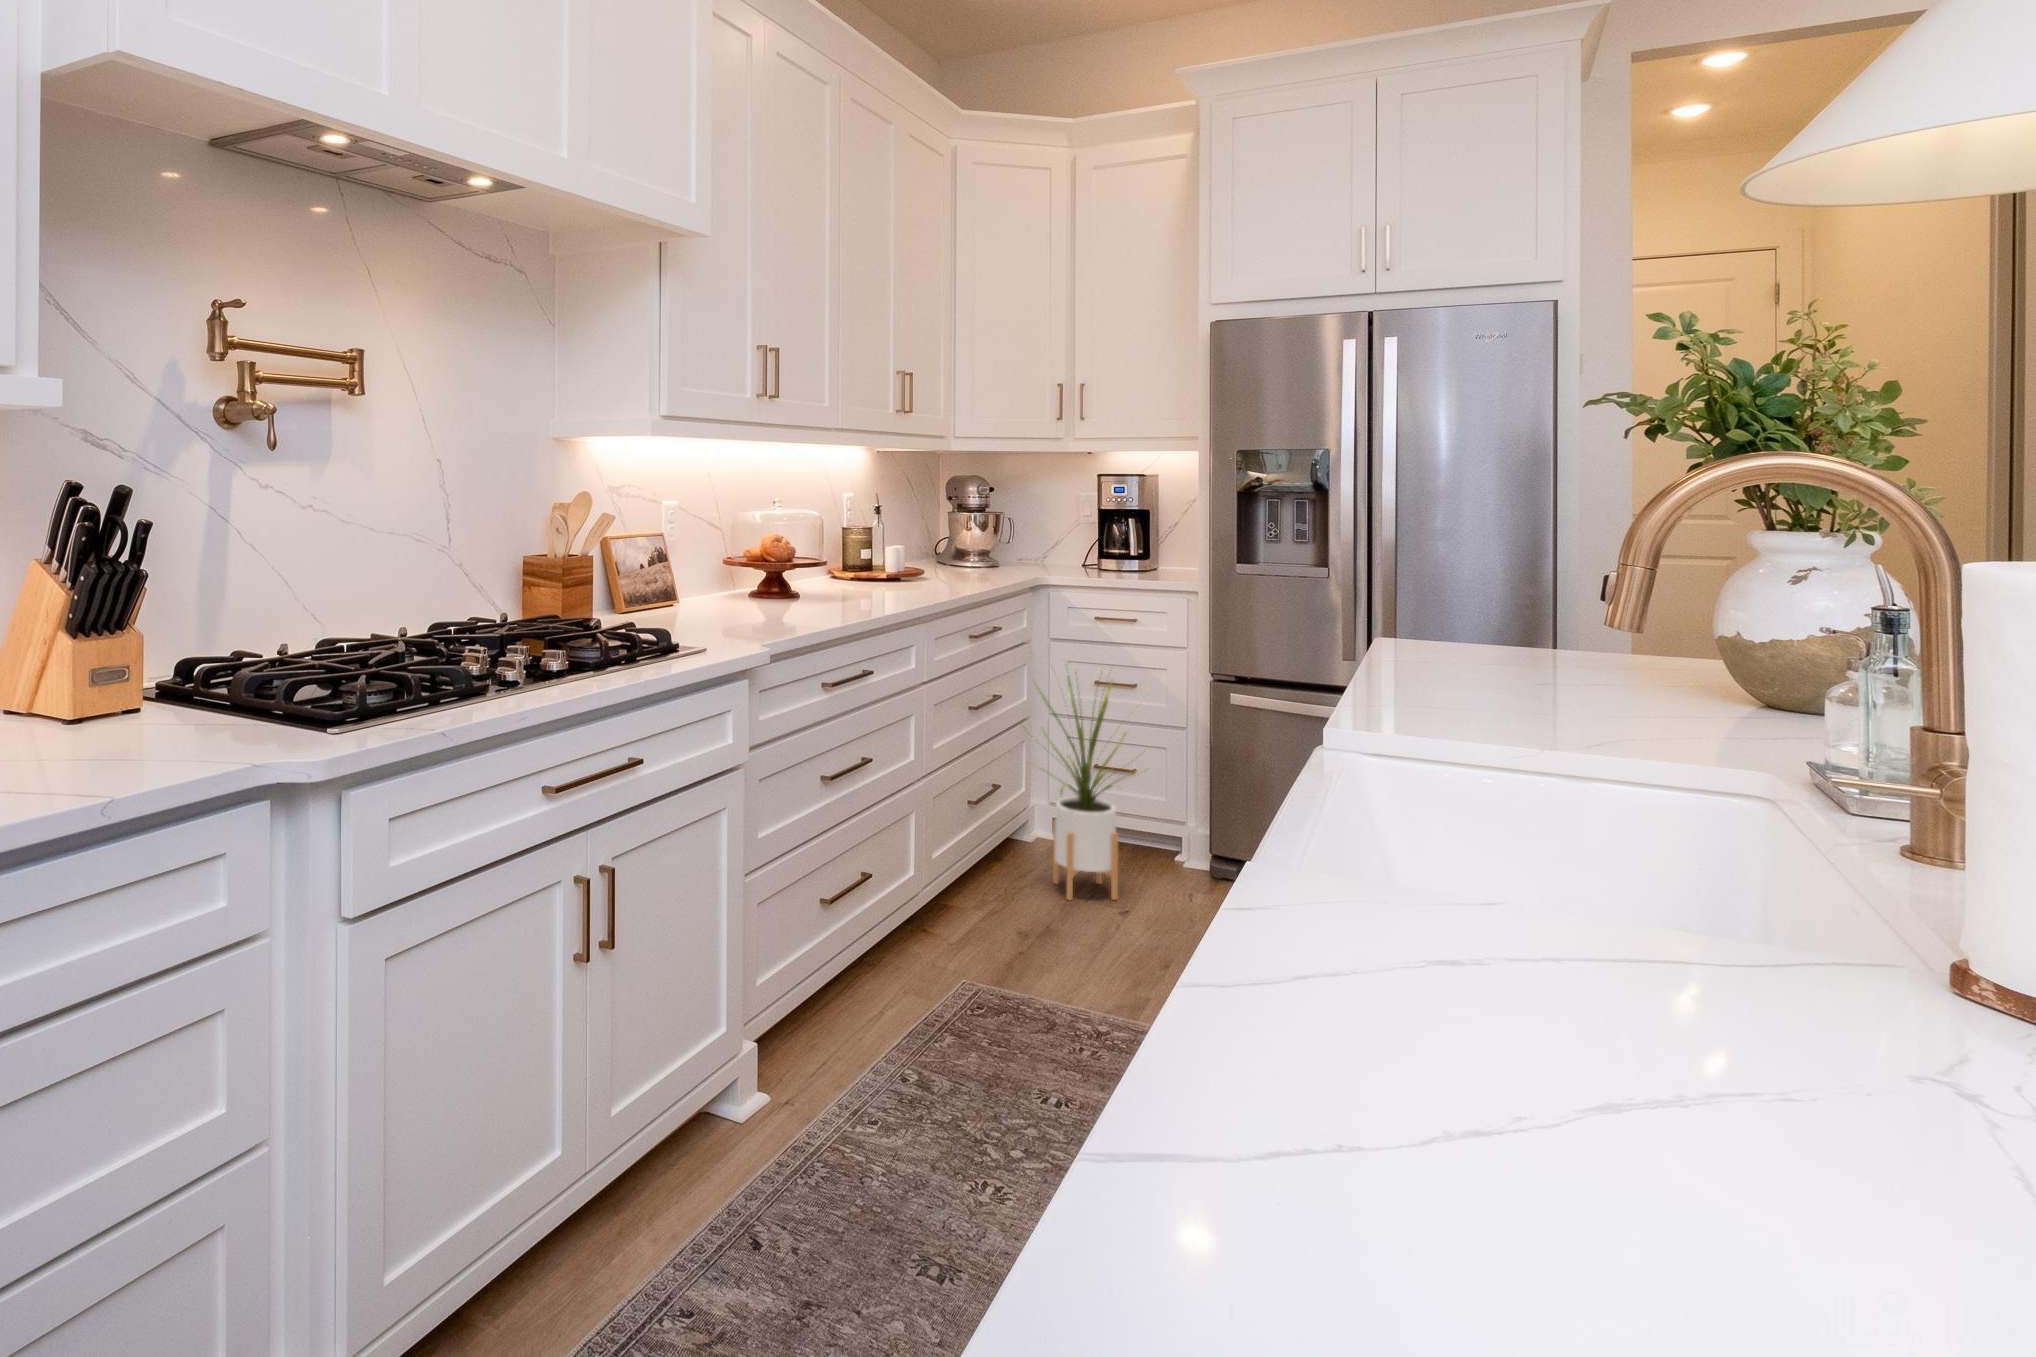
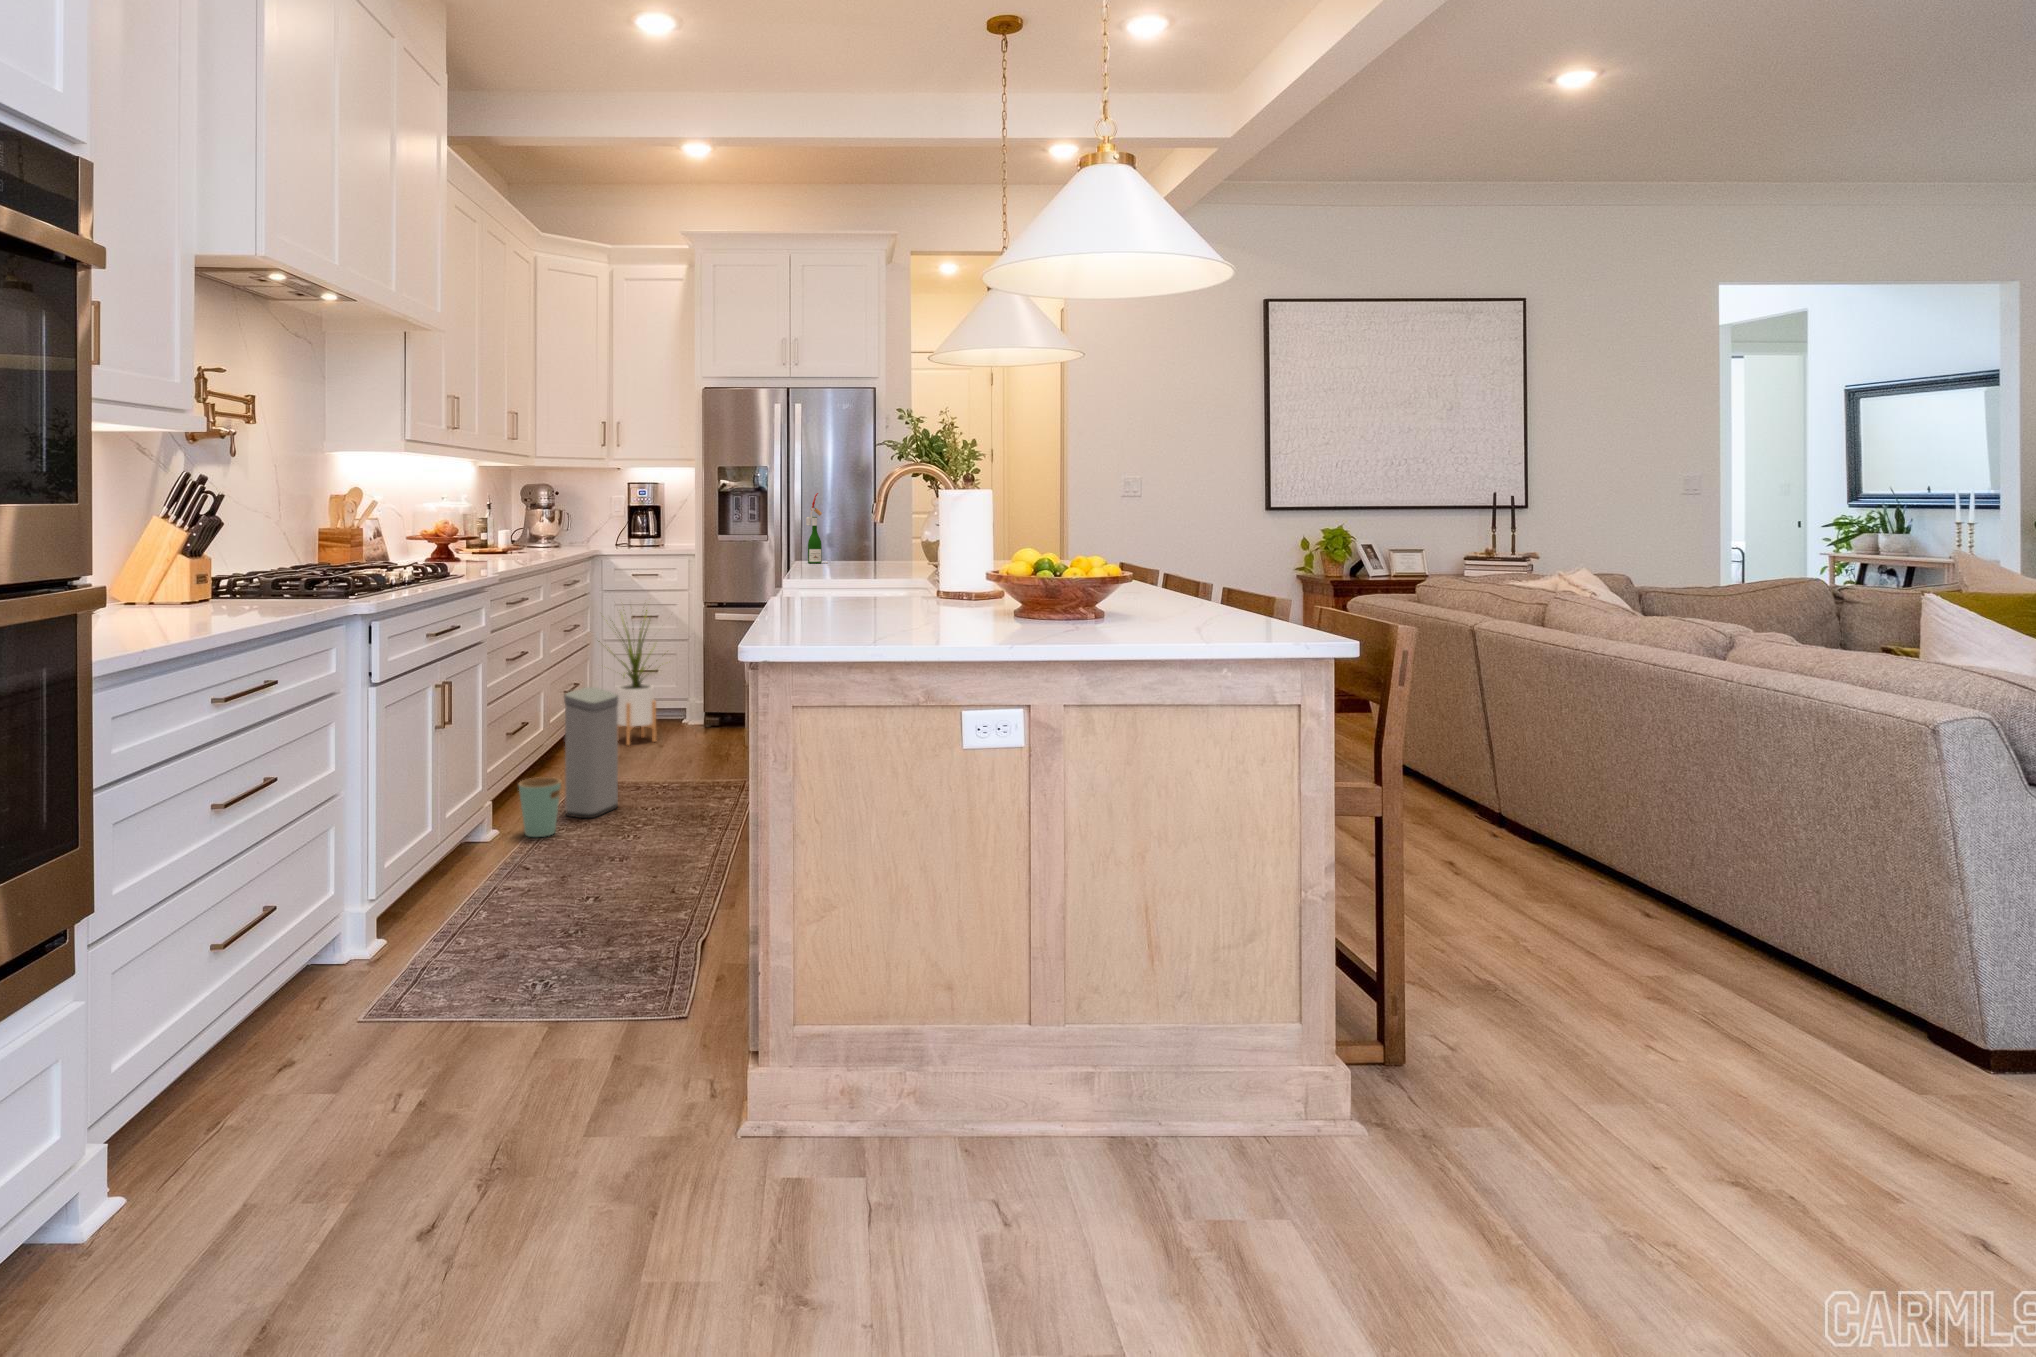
wine bottle: none [1403,506,1450,643] -> present [806,493,828,563]
trash can: none [793,849,995,1136] -> present [519,687,618,837]

